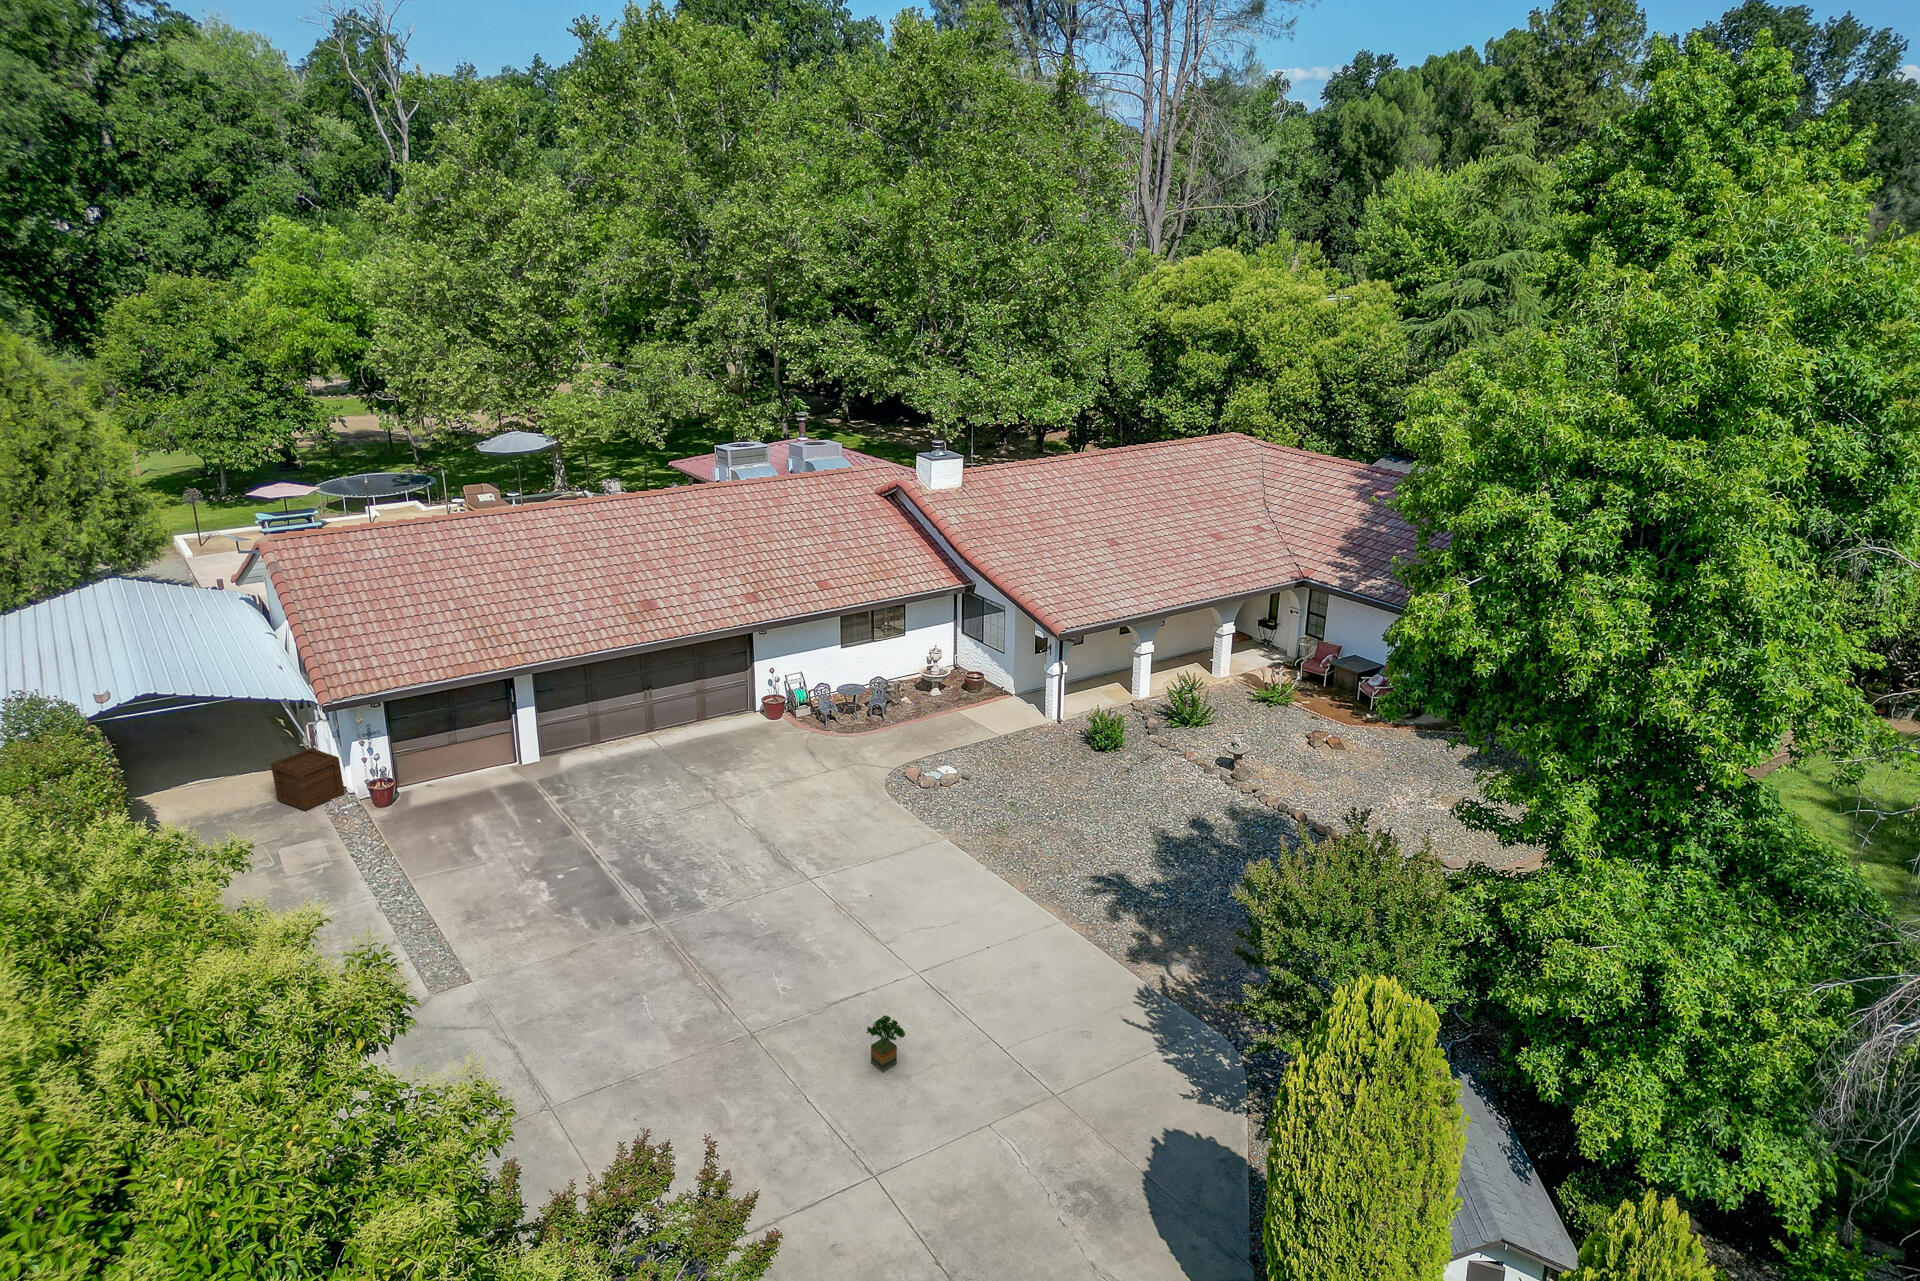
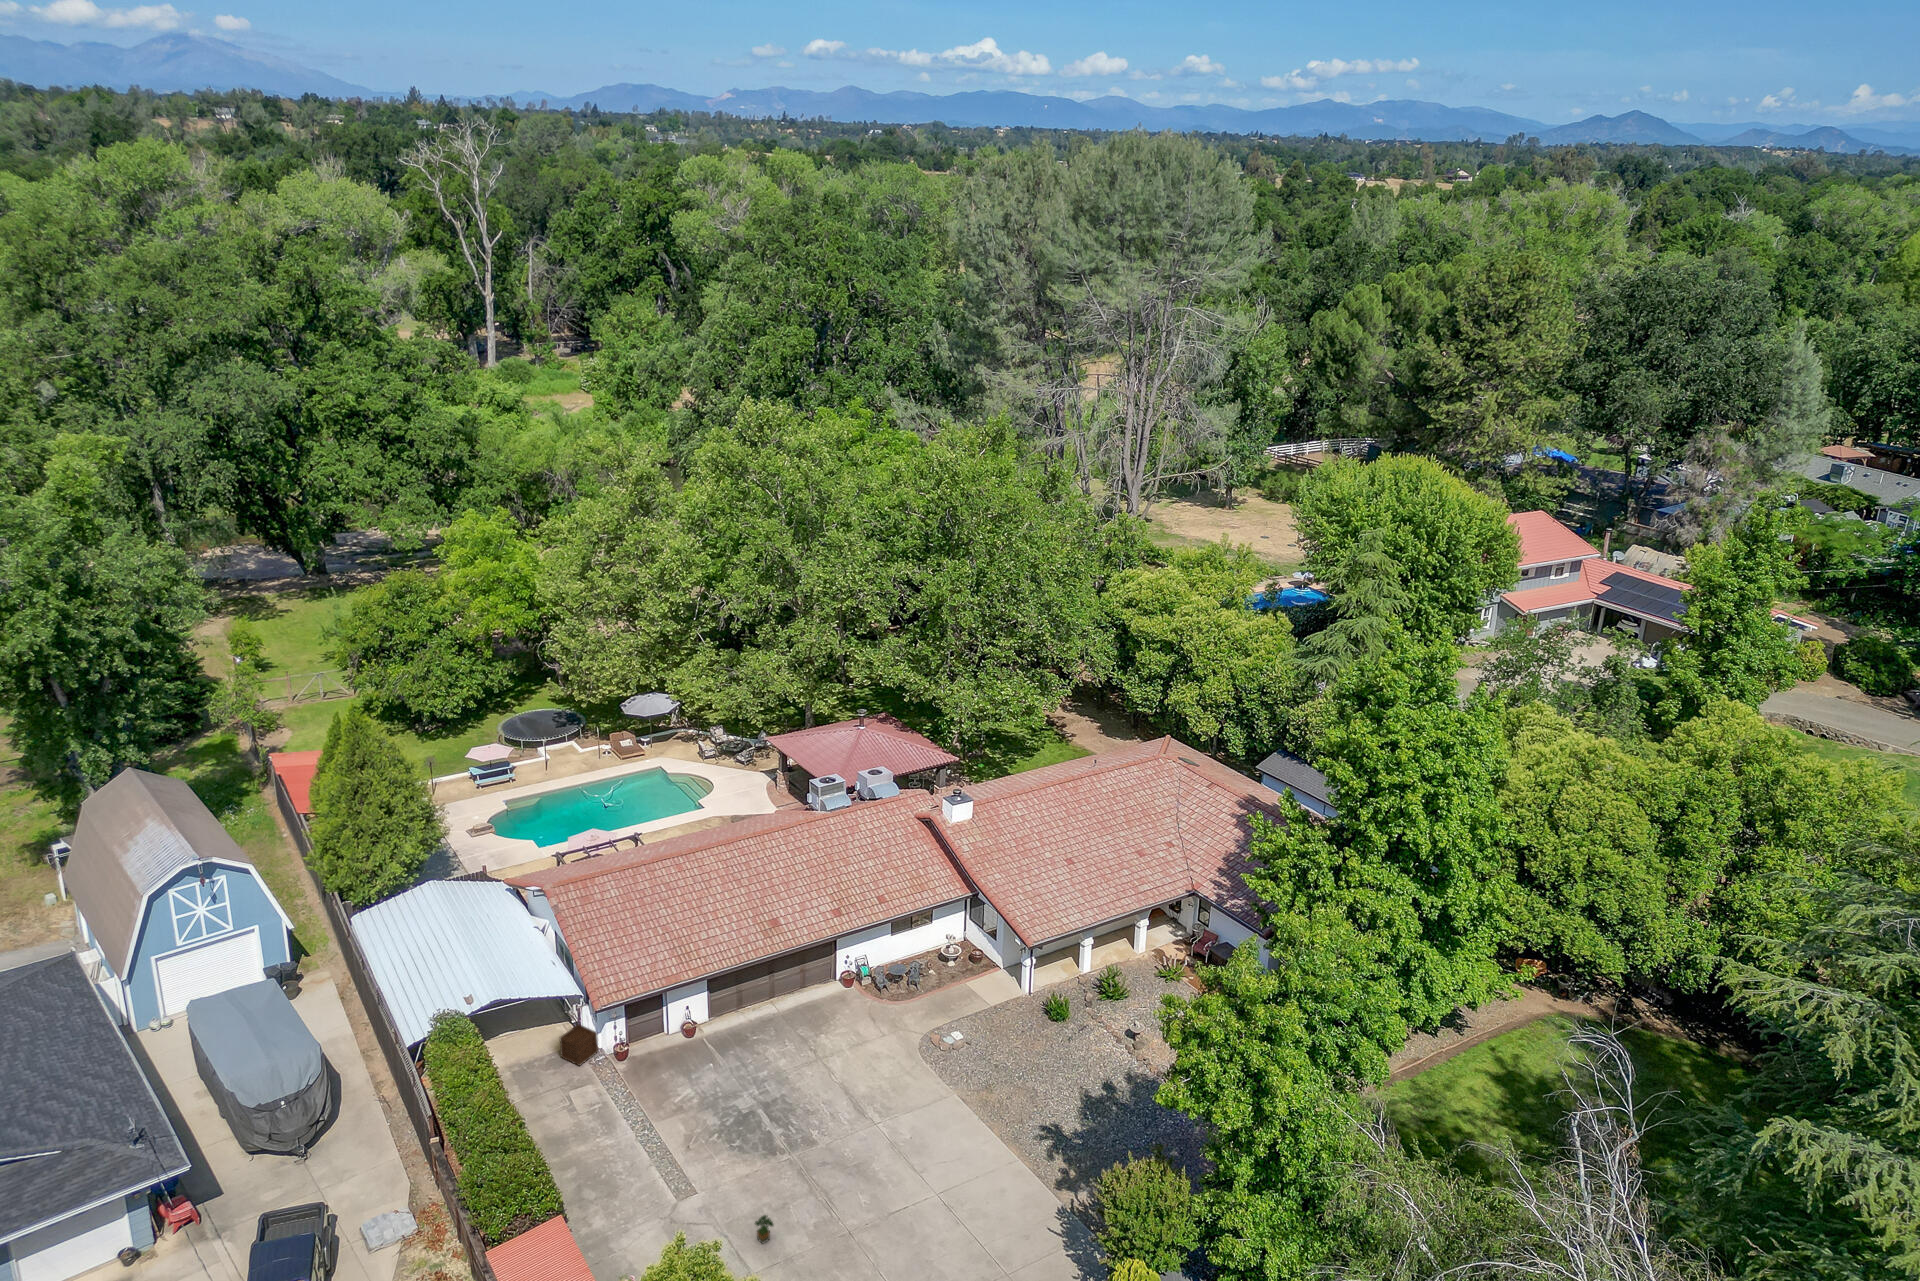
potted tree: present [867,1016,905,1072] -> present [755,1215,773,1243]

